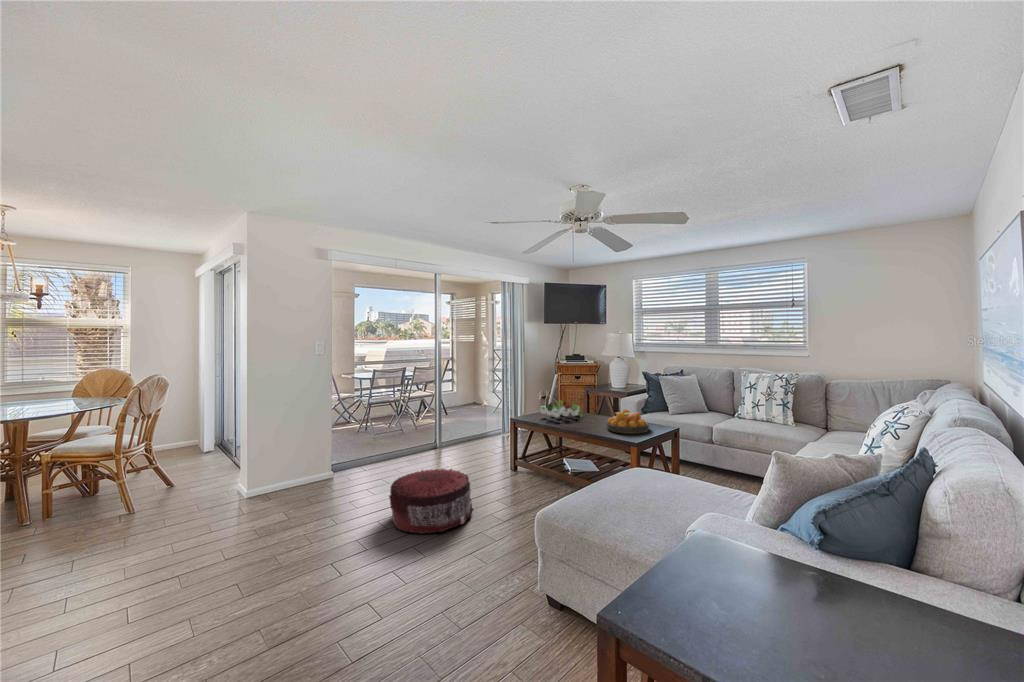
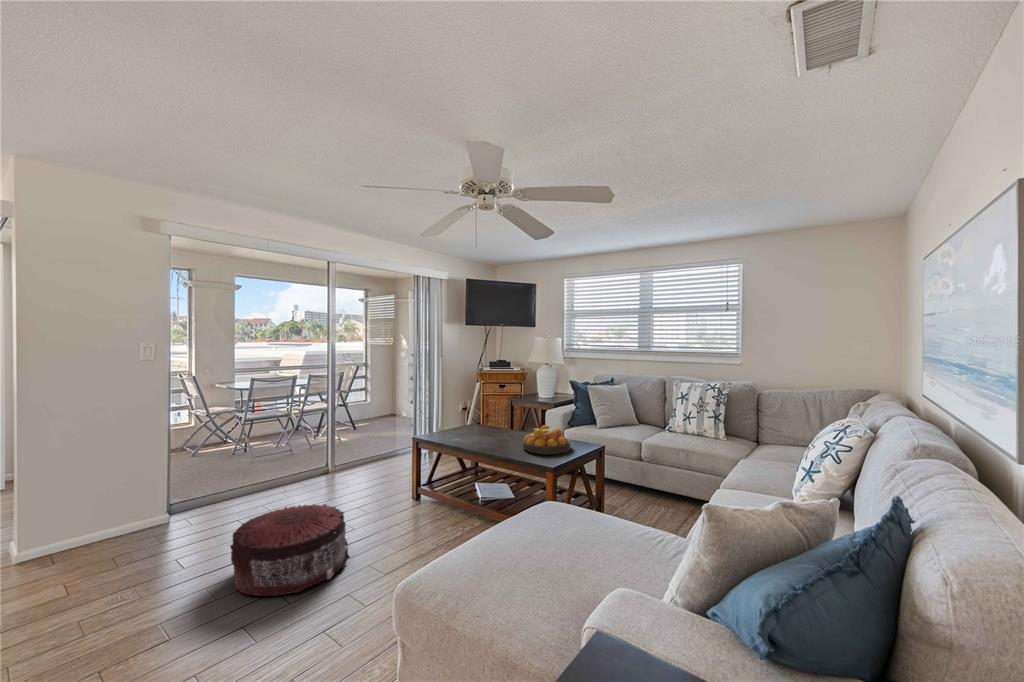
succulent plant: present [541,401,580,418] -> none [450,413,499,437]

